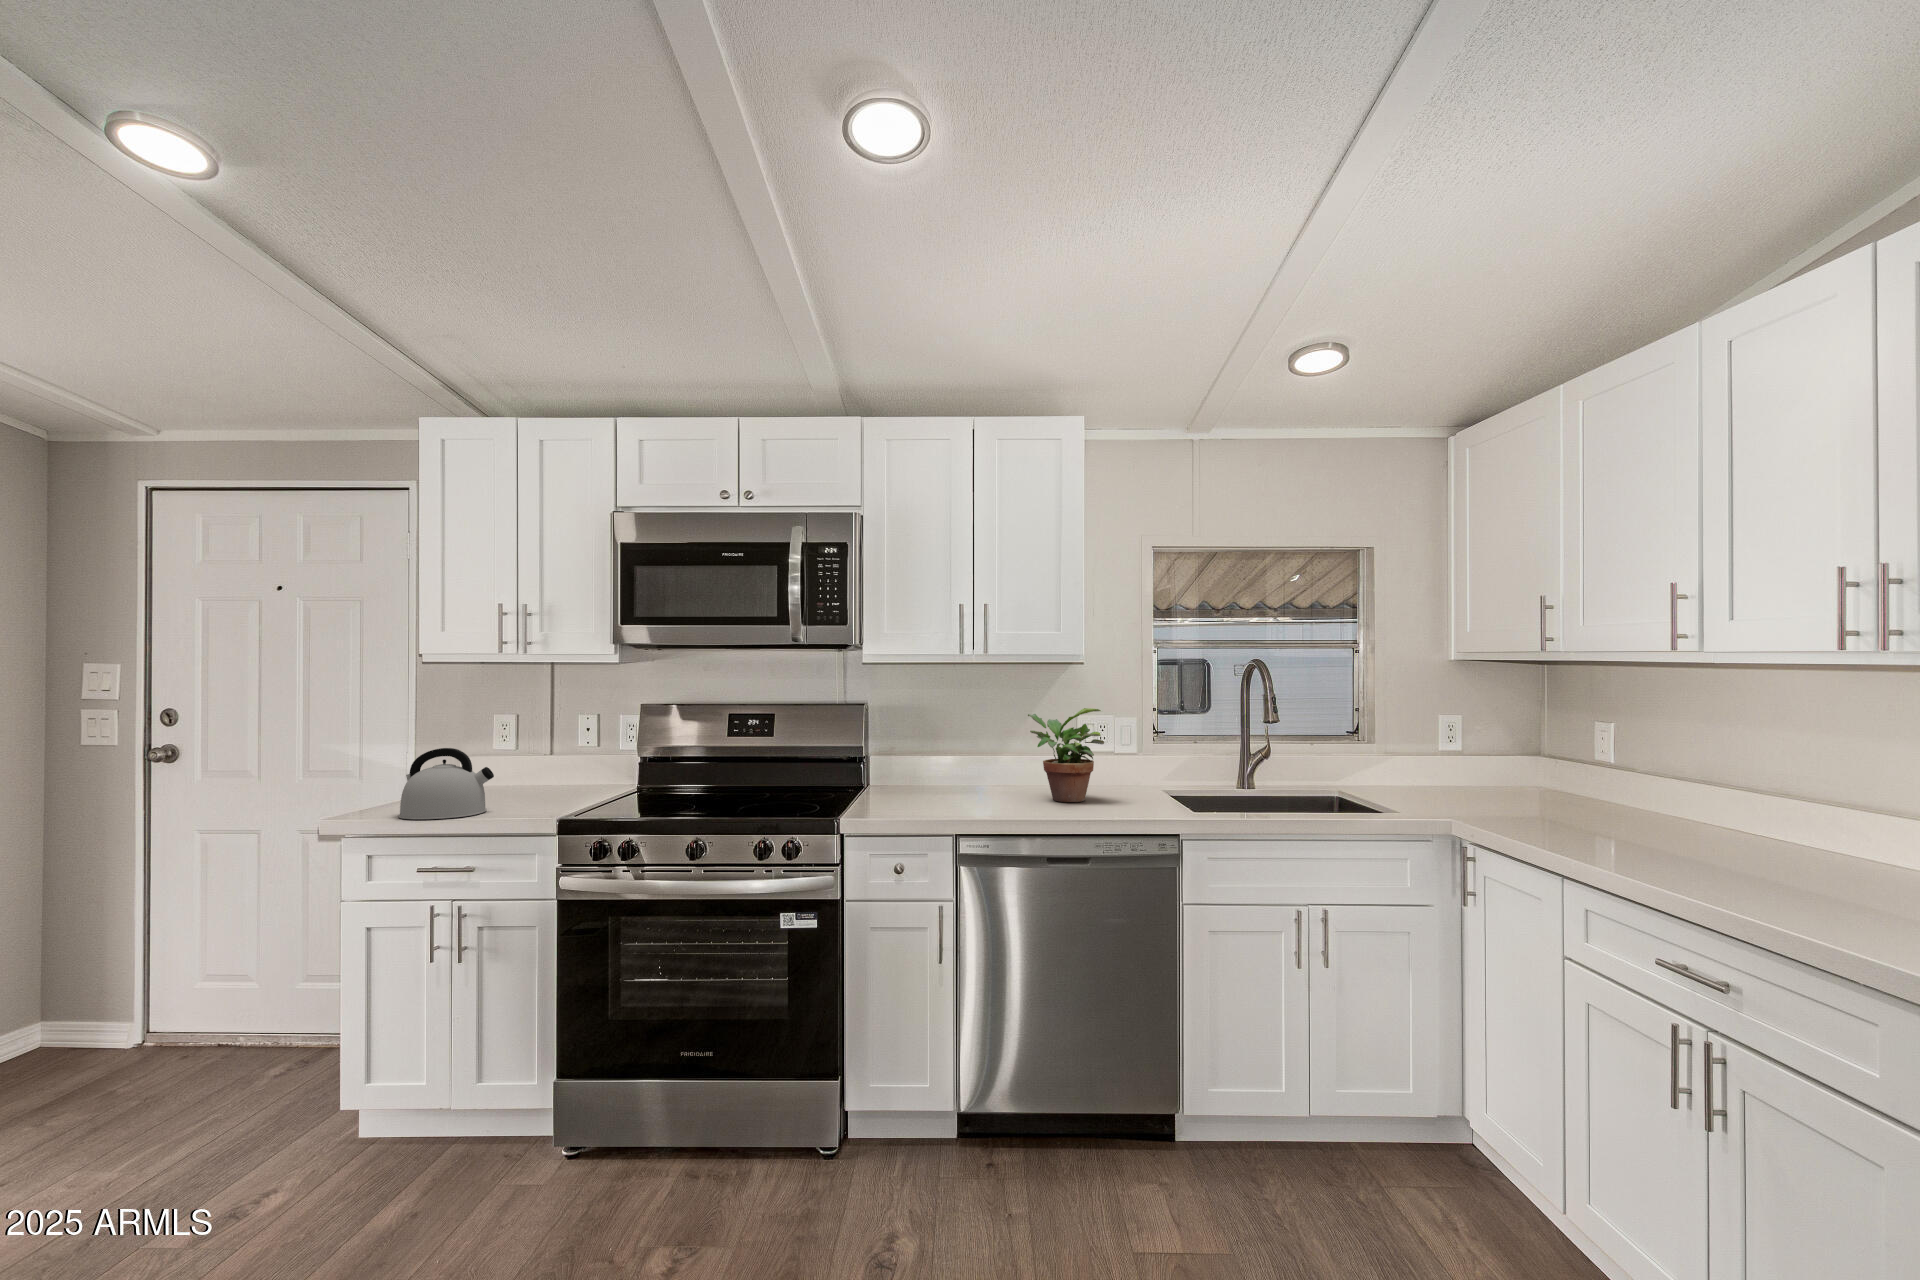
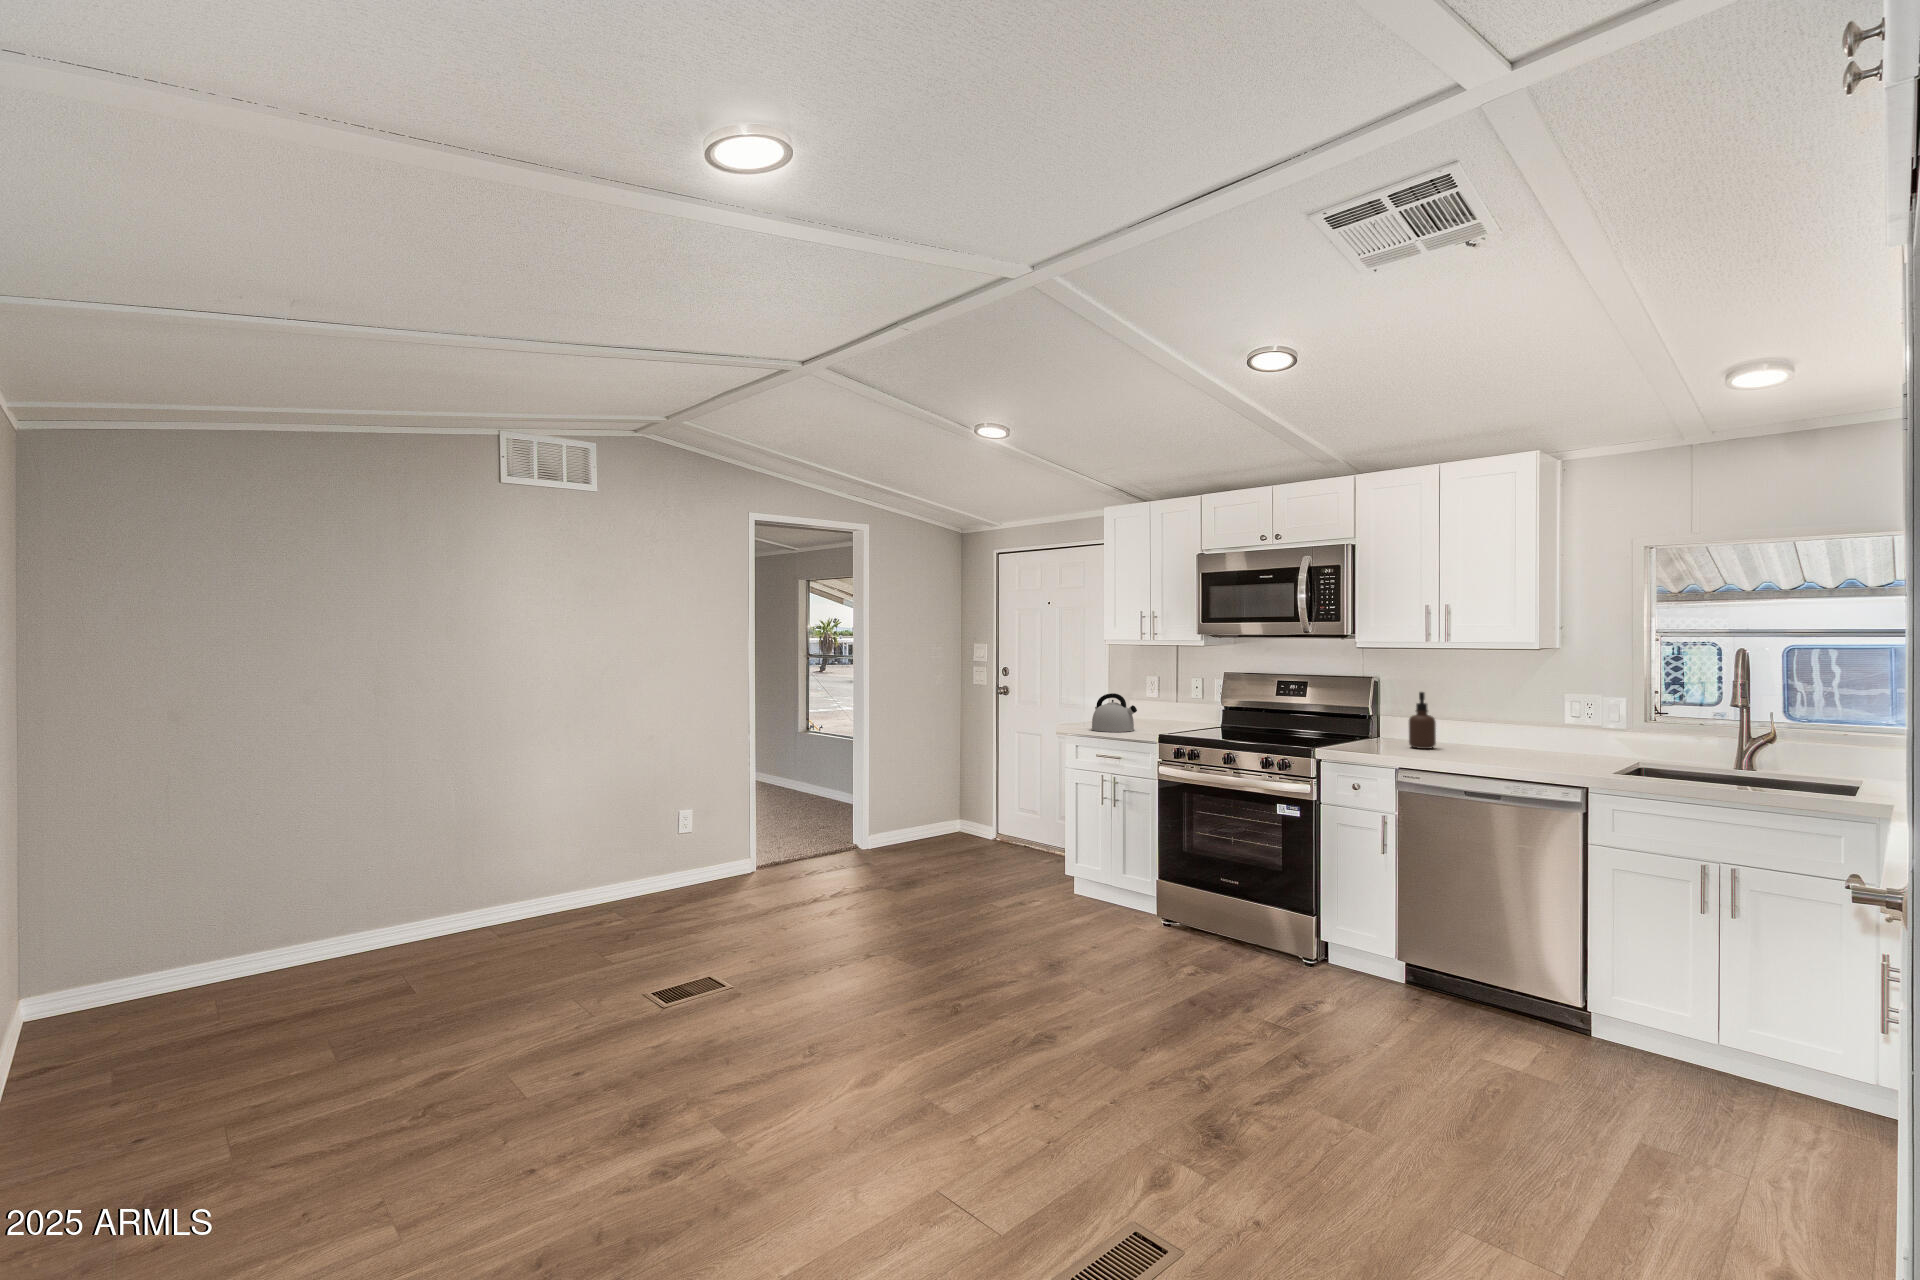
potted plant: present [1028,708,1104,802] -> none [1492,685,1556,759]
soap dispenser: none [923,723,956,800] -> present [1409,692,1436,749]

